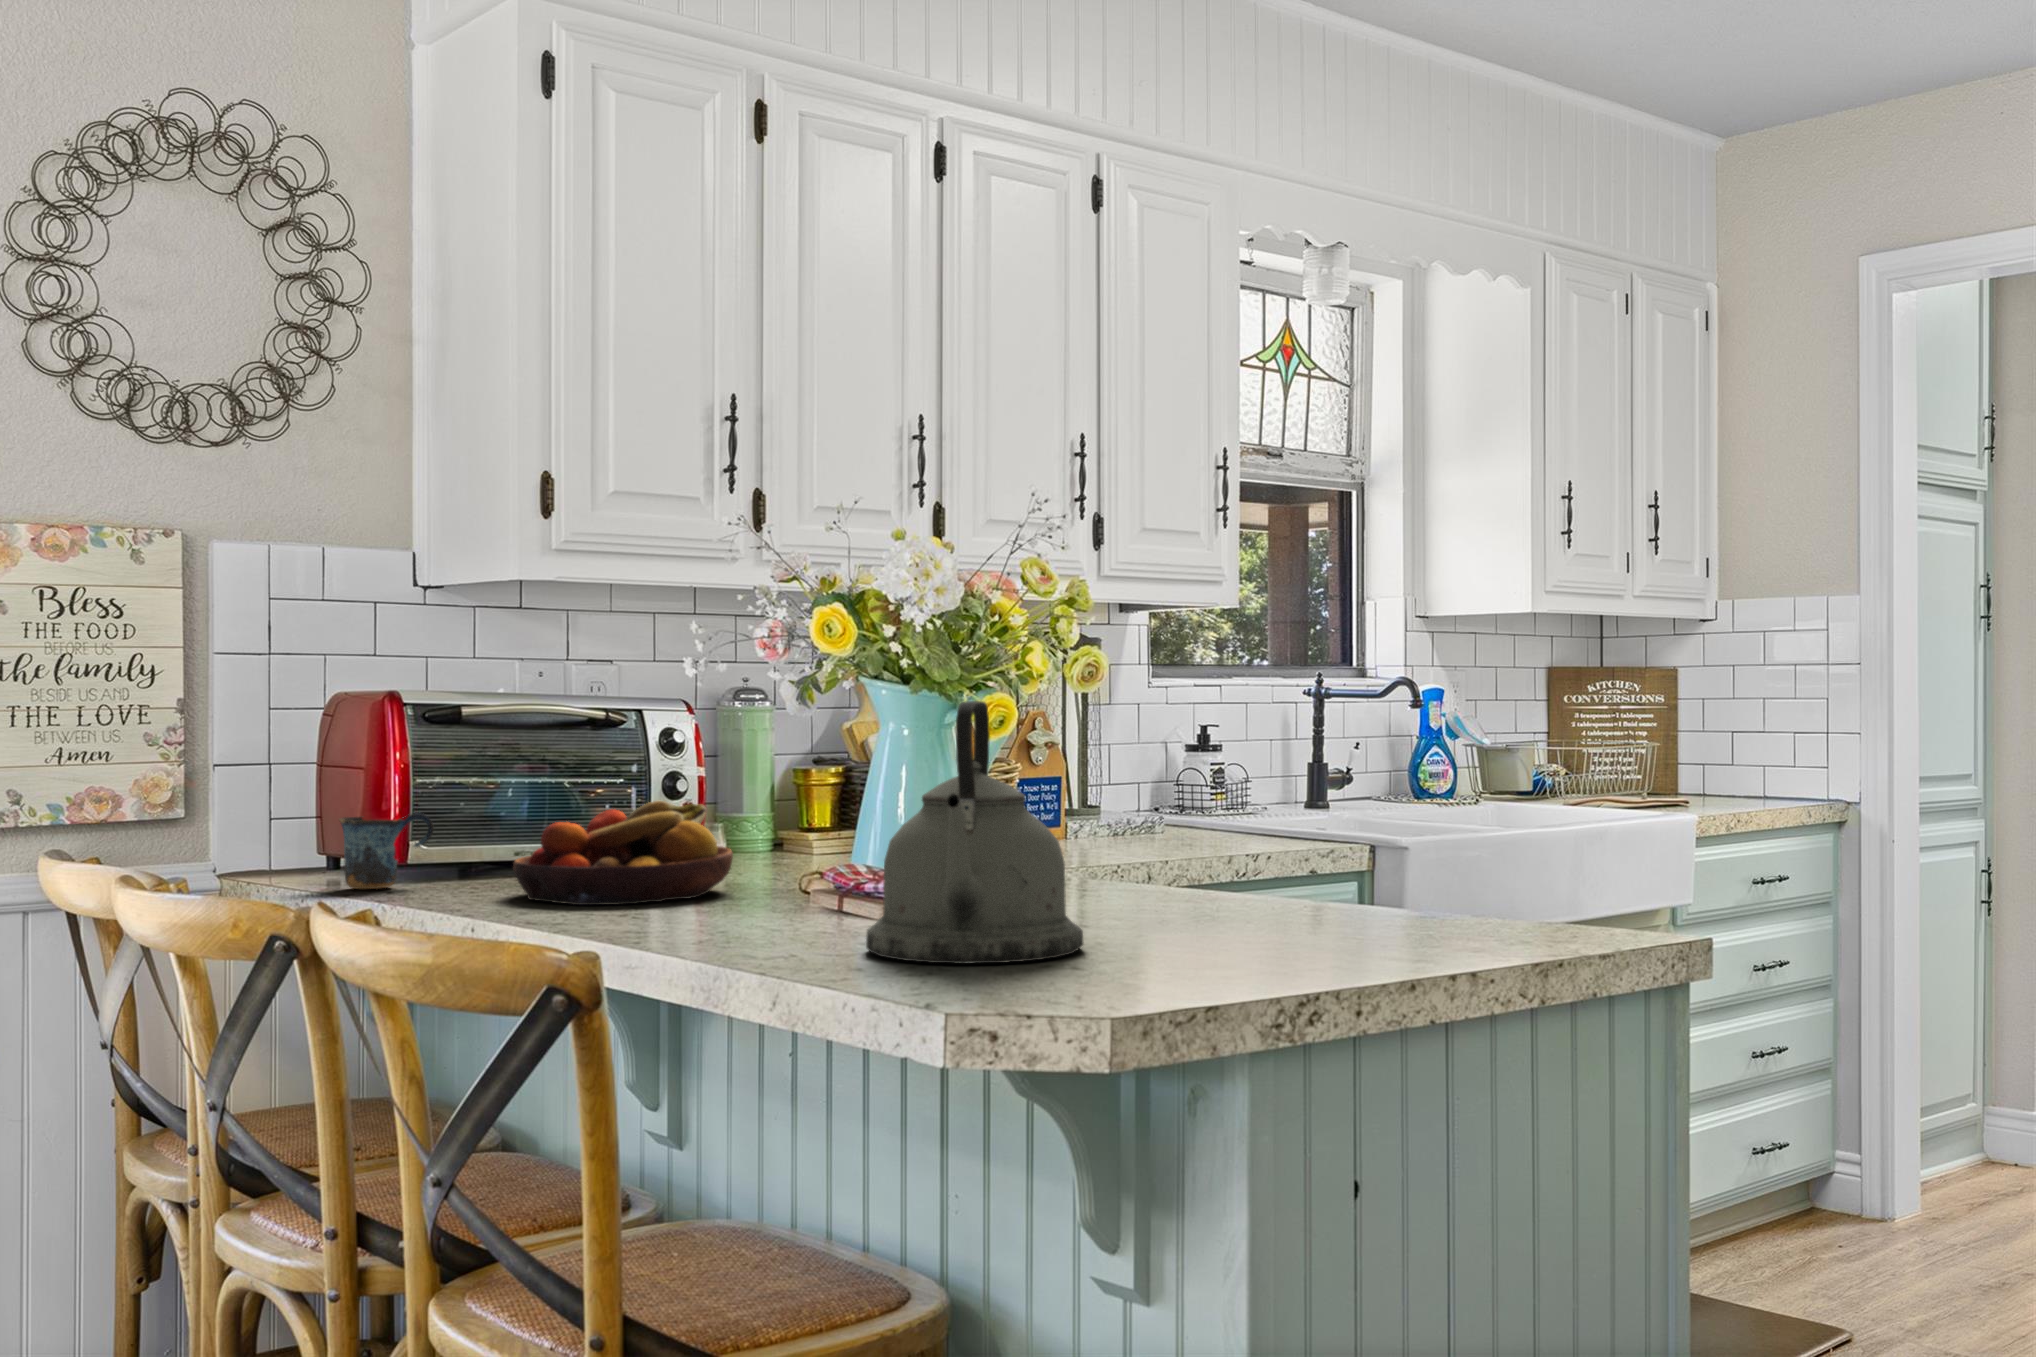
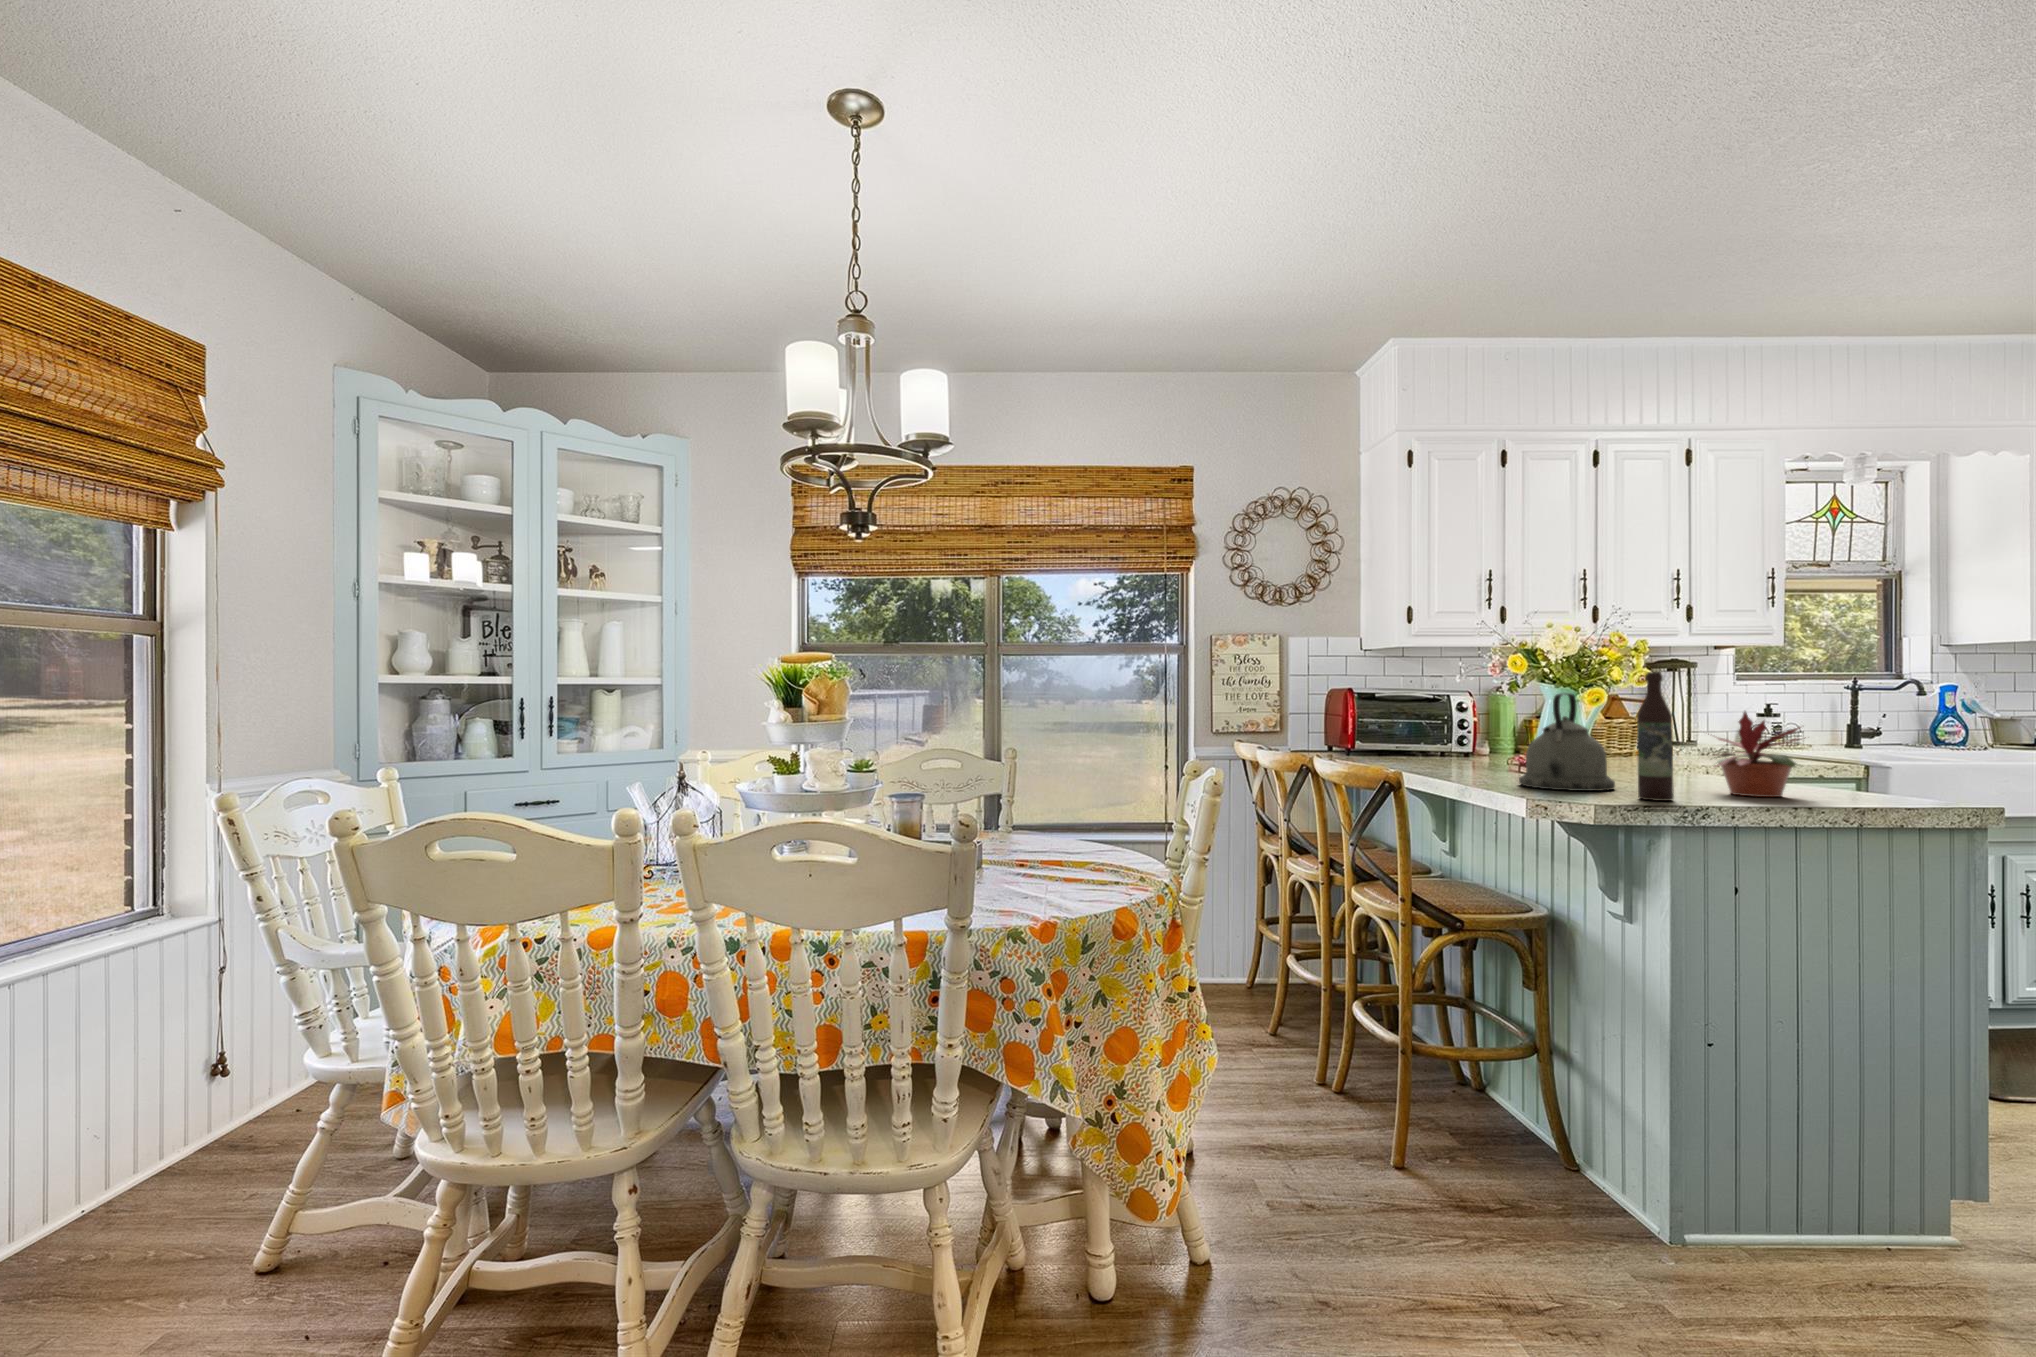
wine bottle: none [1162,644,1239,981] -> present [1637,672,1674,801]
potted plant: none [1242,739,1462,945] -> present [1708,712,1805,797]
fruit bowl: present [513,801,733,905] -> none [1393,730,1482,767]
mug: present [339,812,434,889] -> none [1331,732,1365,758]

